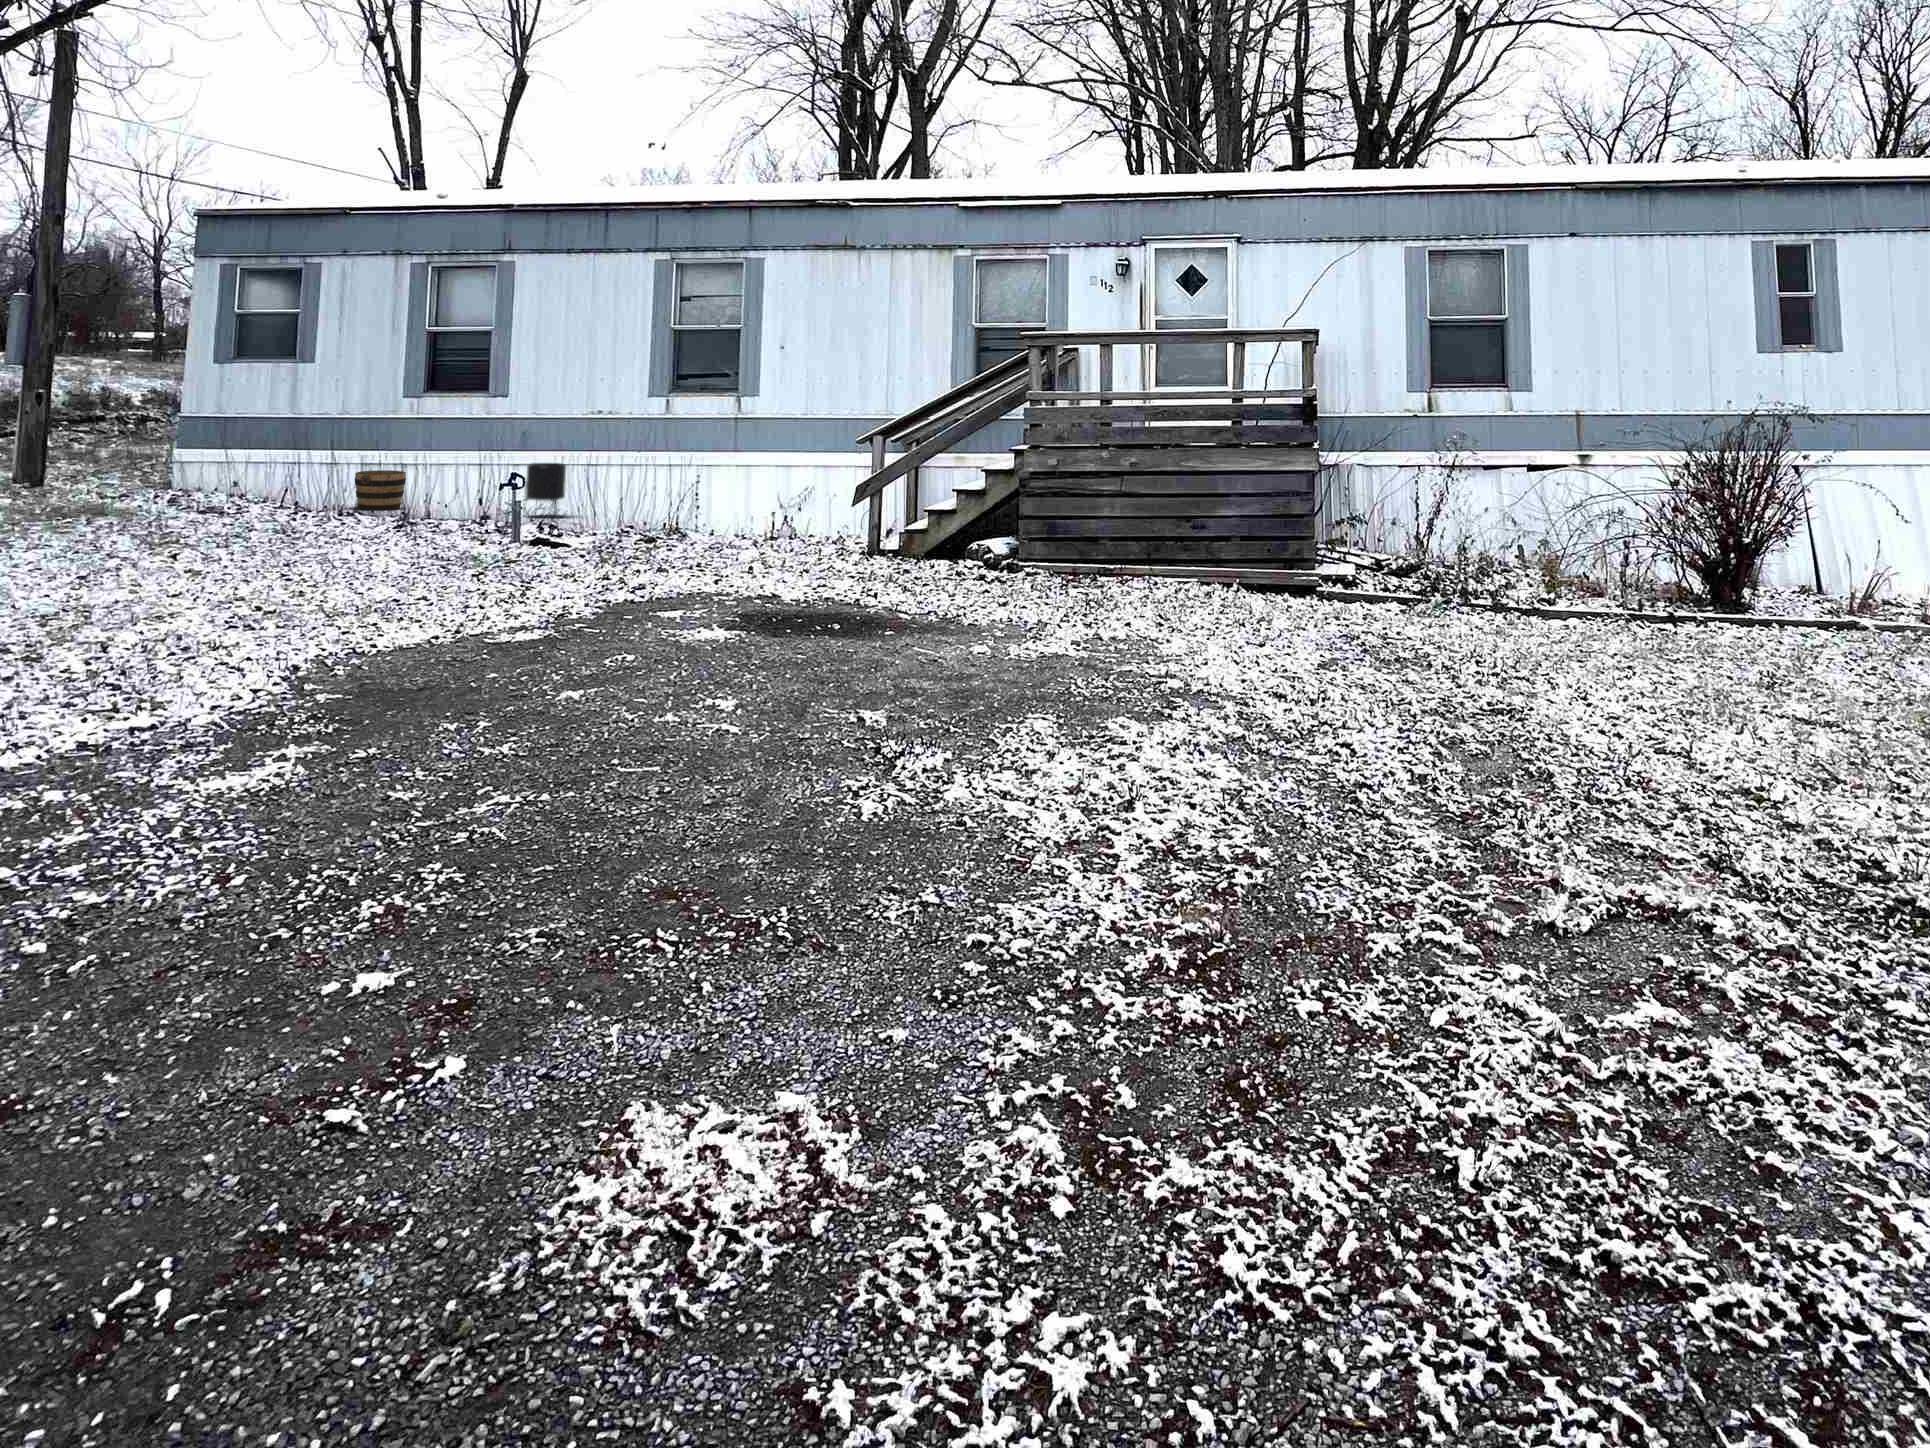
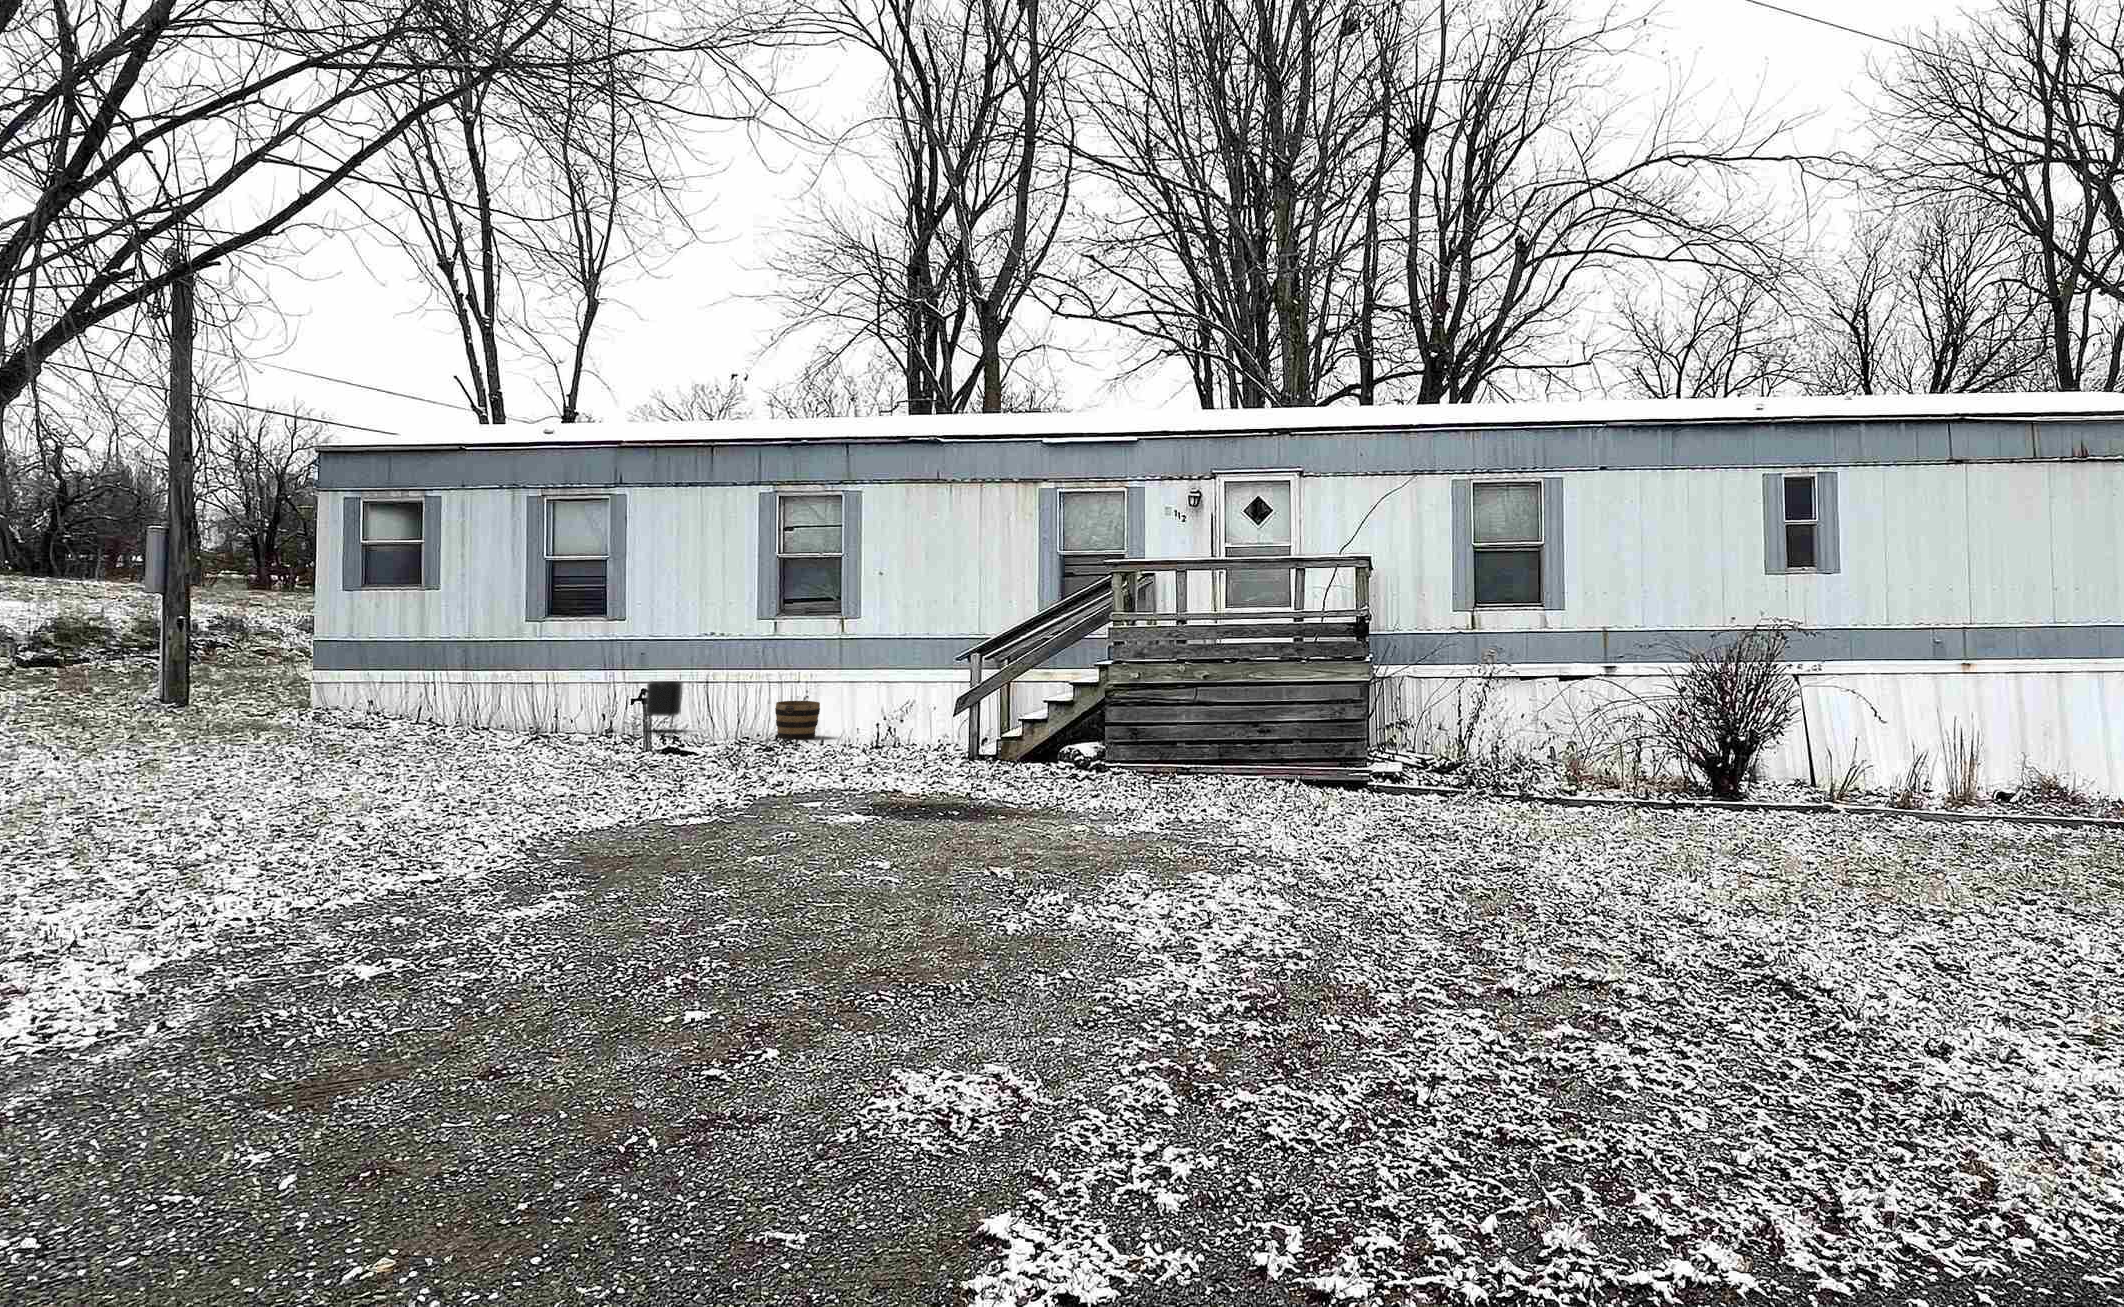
bucket: present [355,470,406,511] -> present [775,701,820,739]

